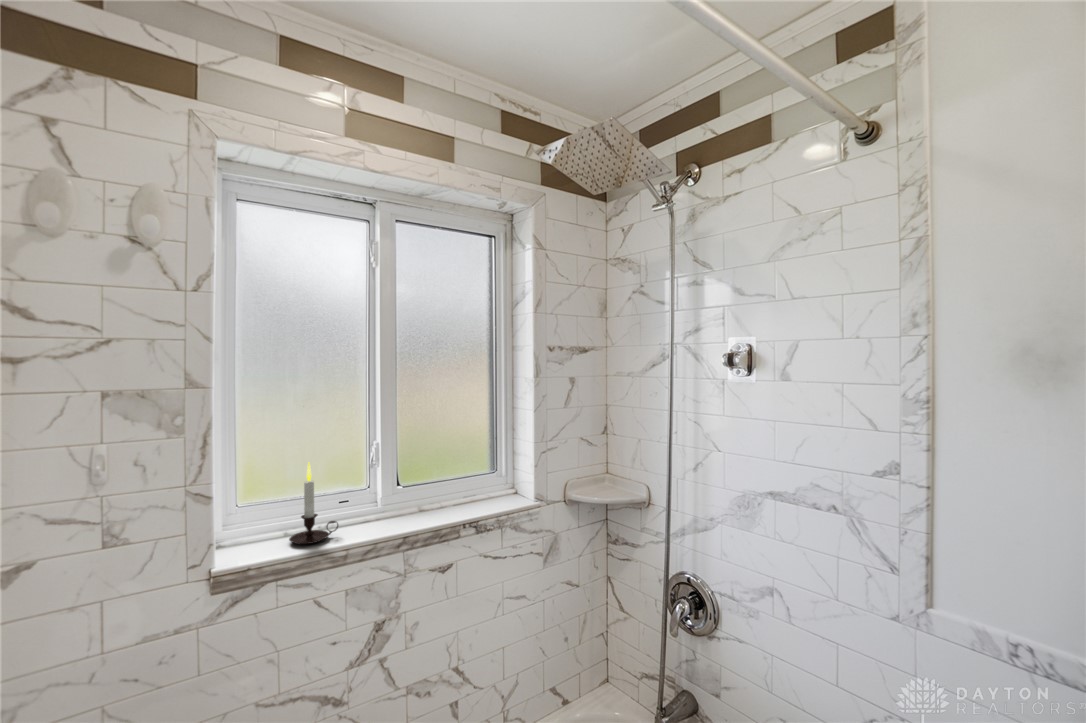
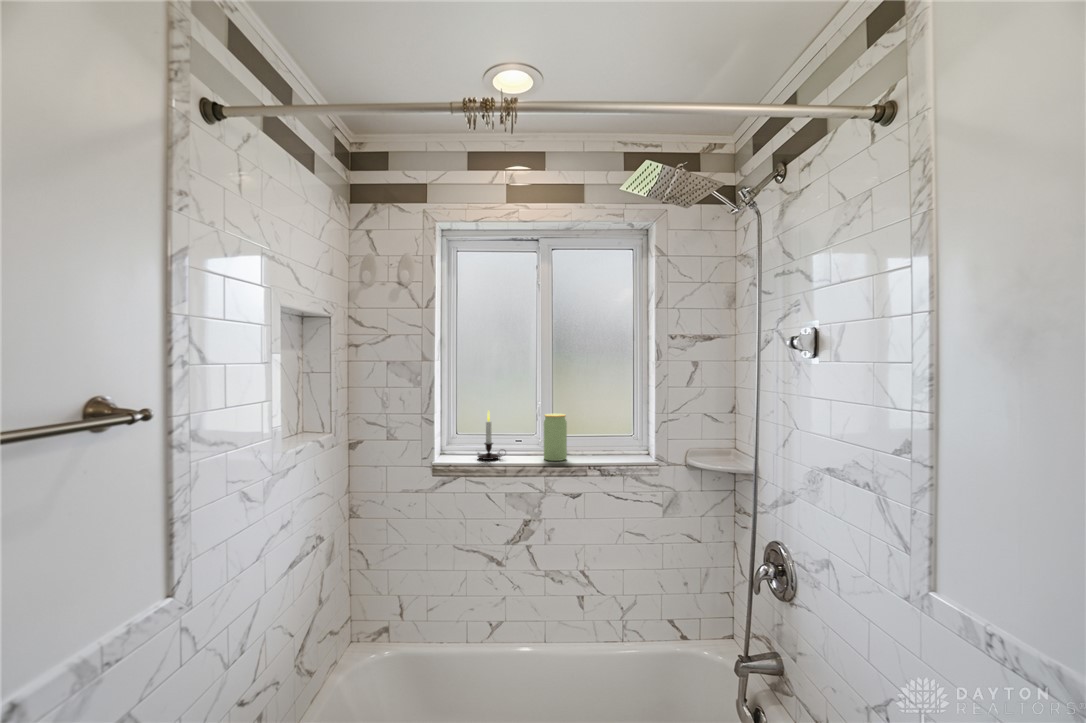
jar: none [395,455,429,526] -> present [544,414,567,461]

